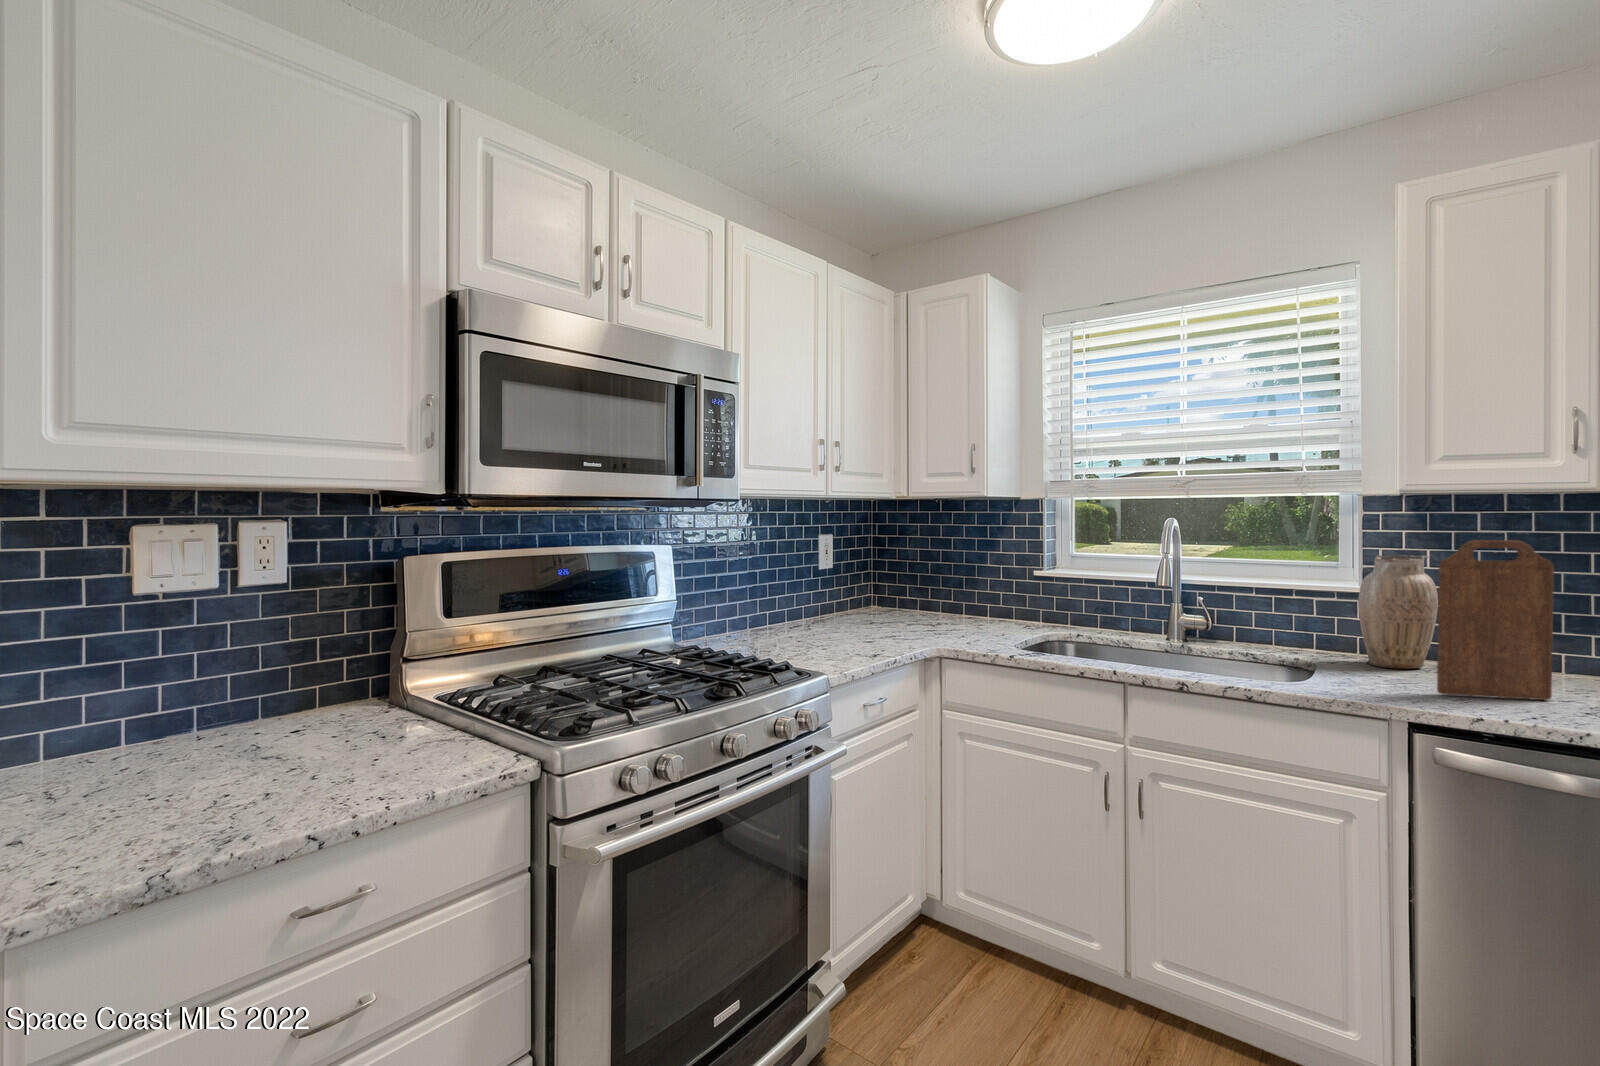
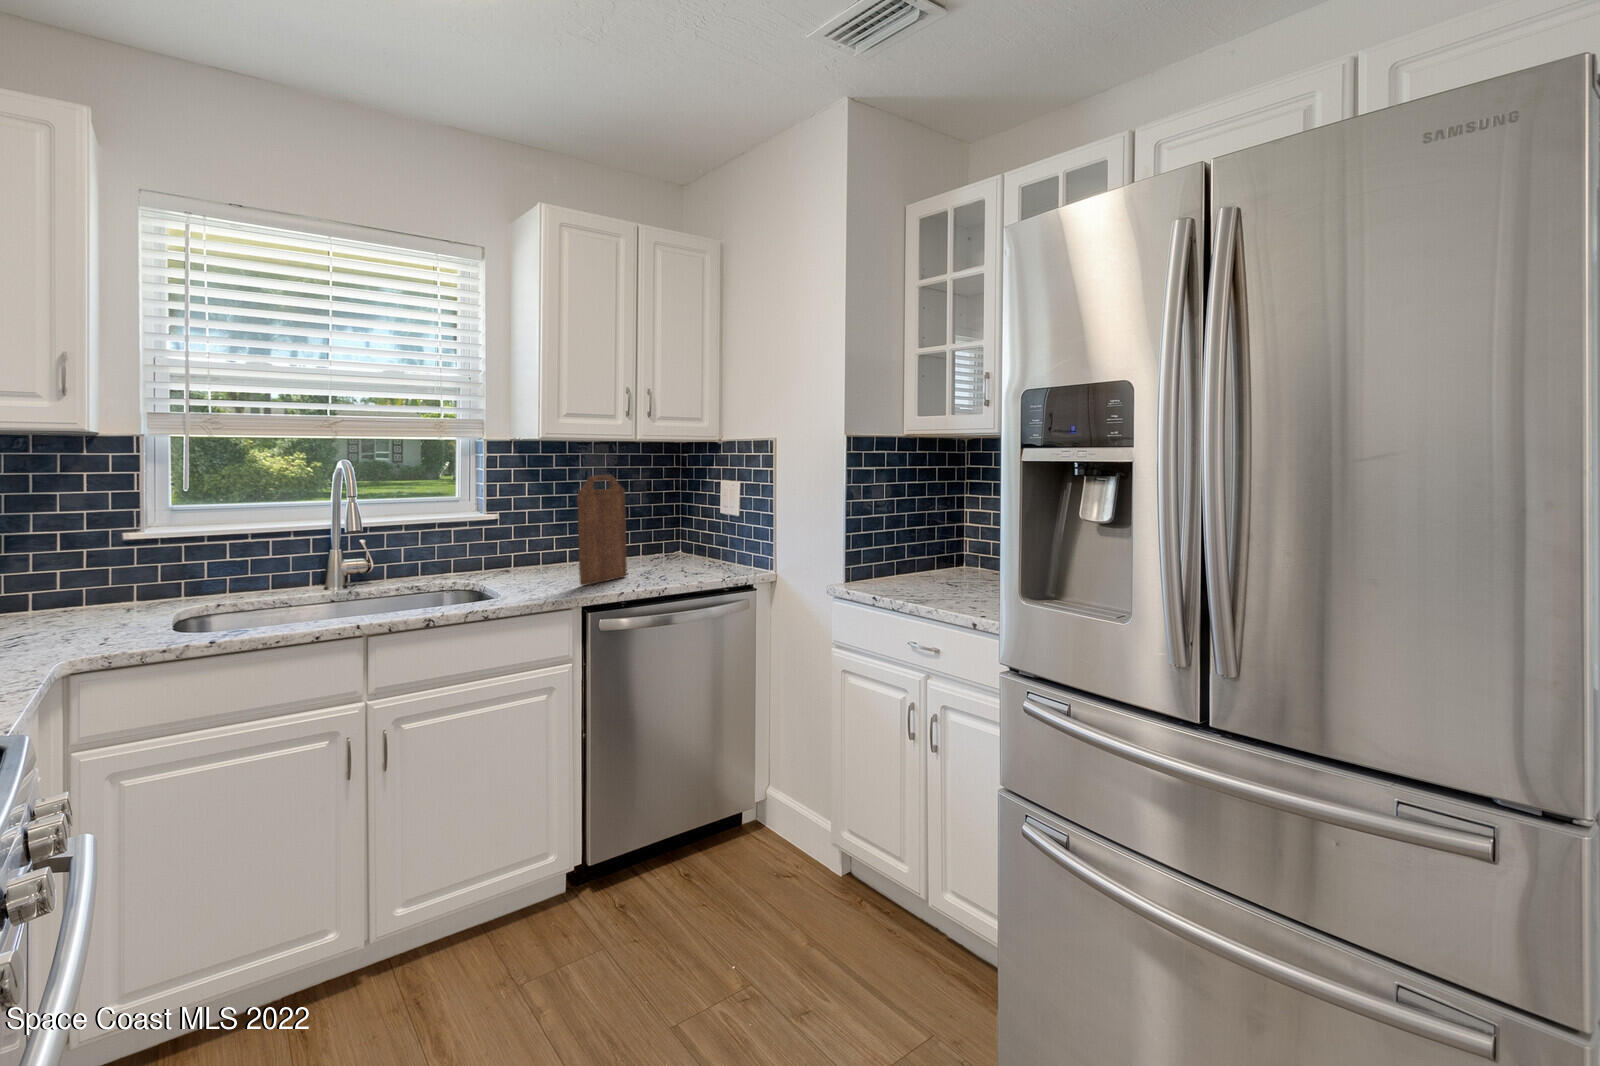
vase: present [1358,555,1438,669] -> none [496,487,546,577]

